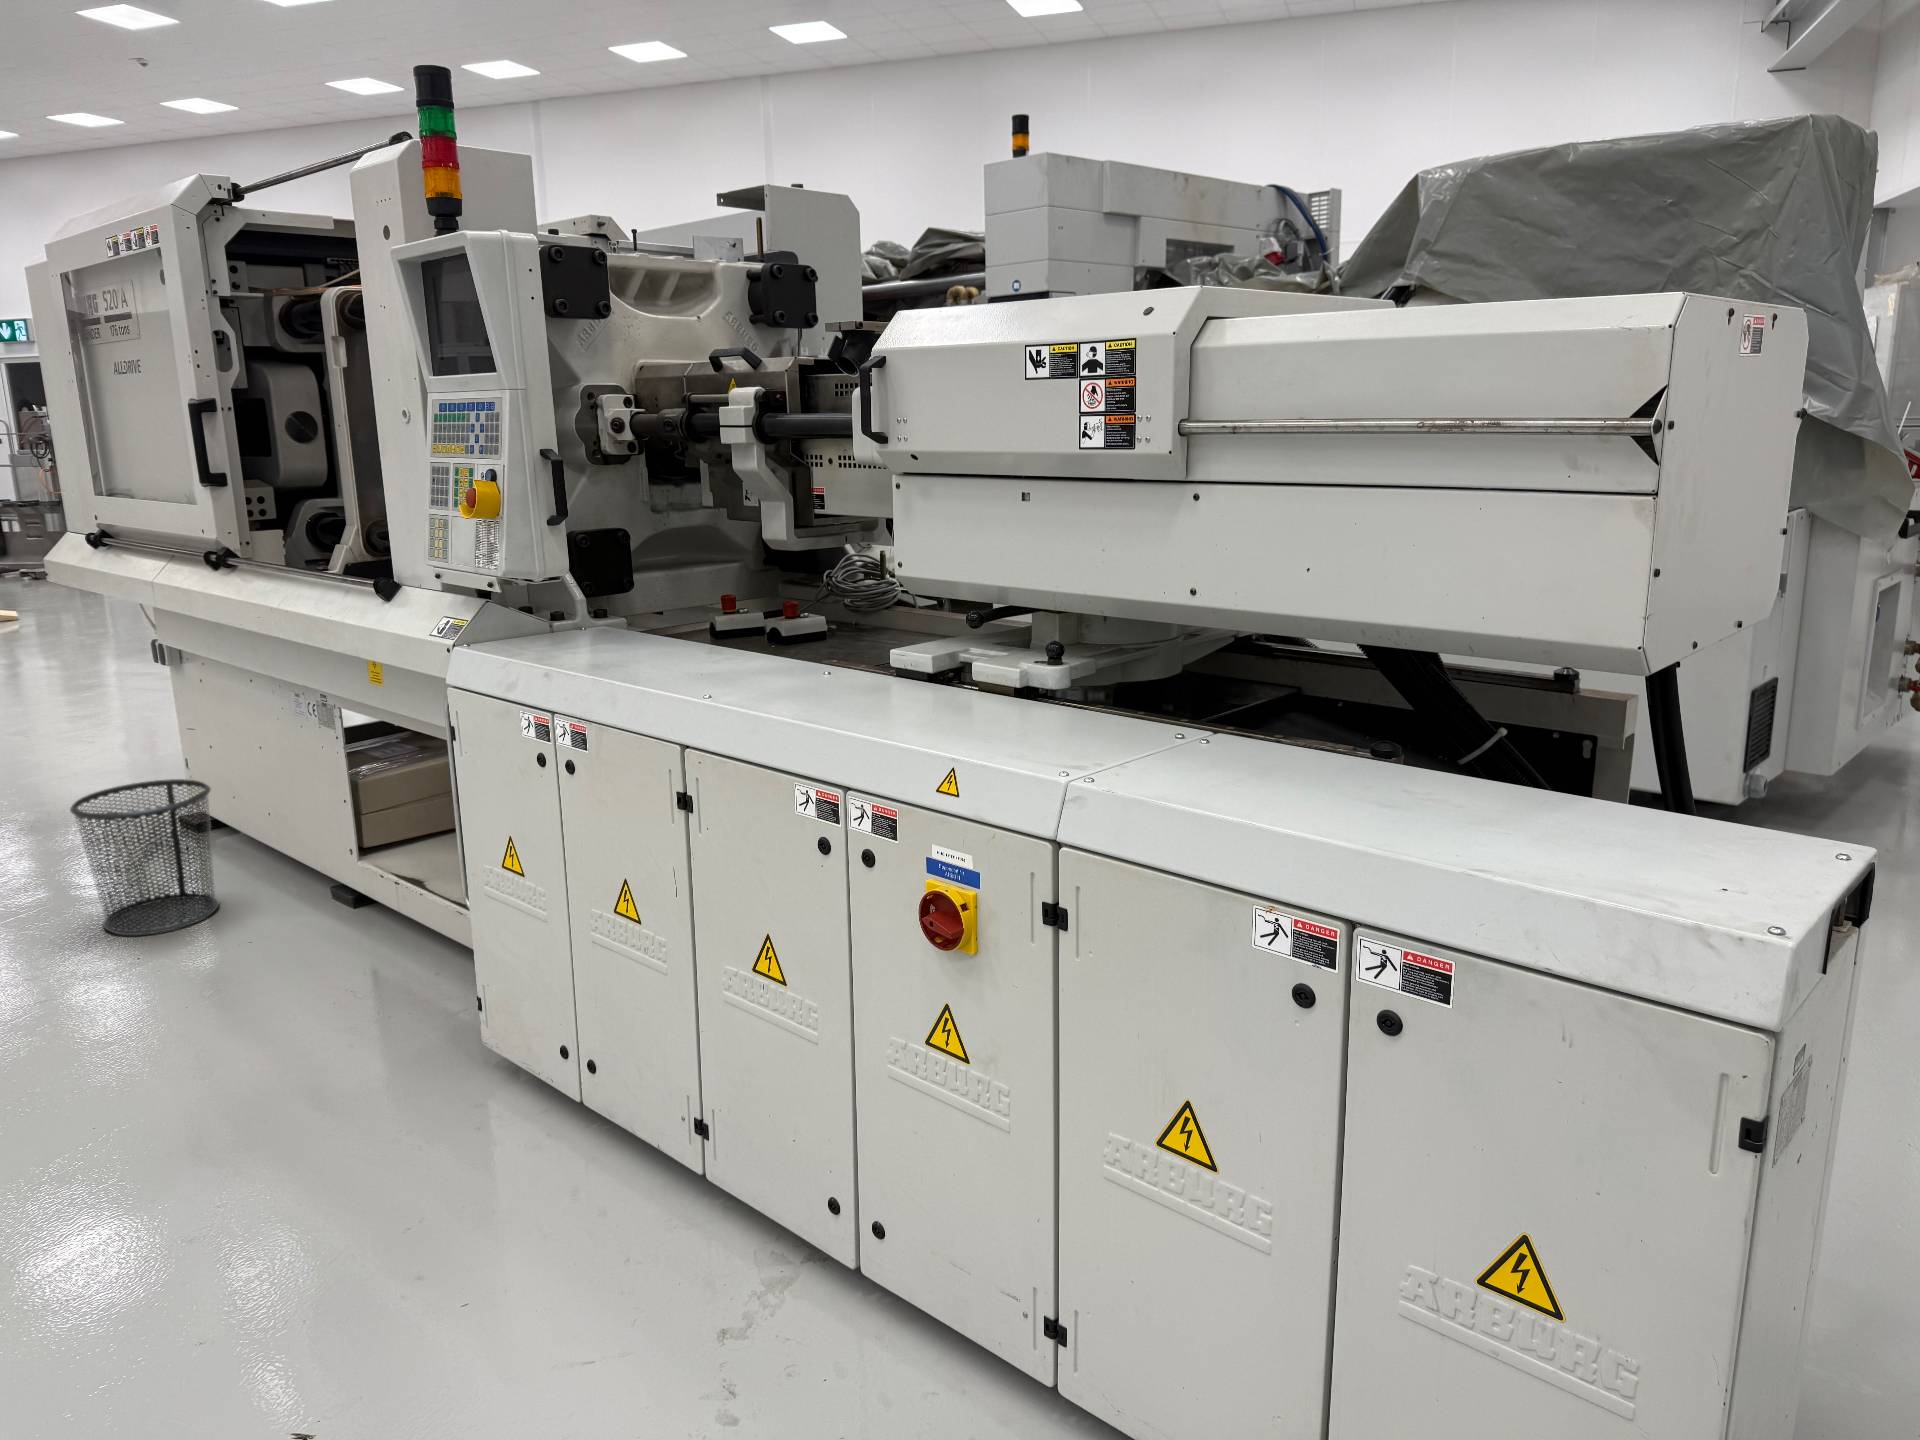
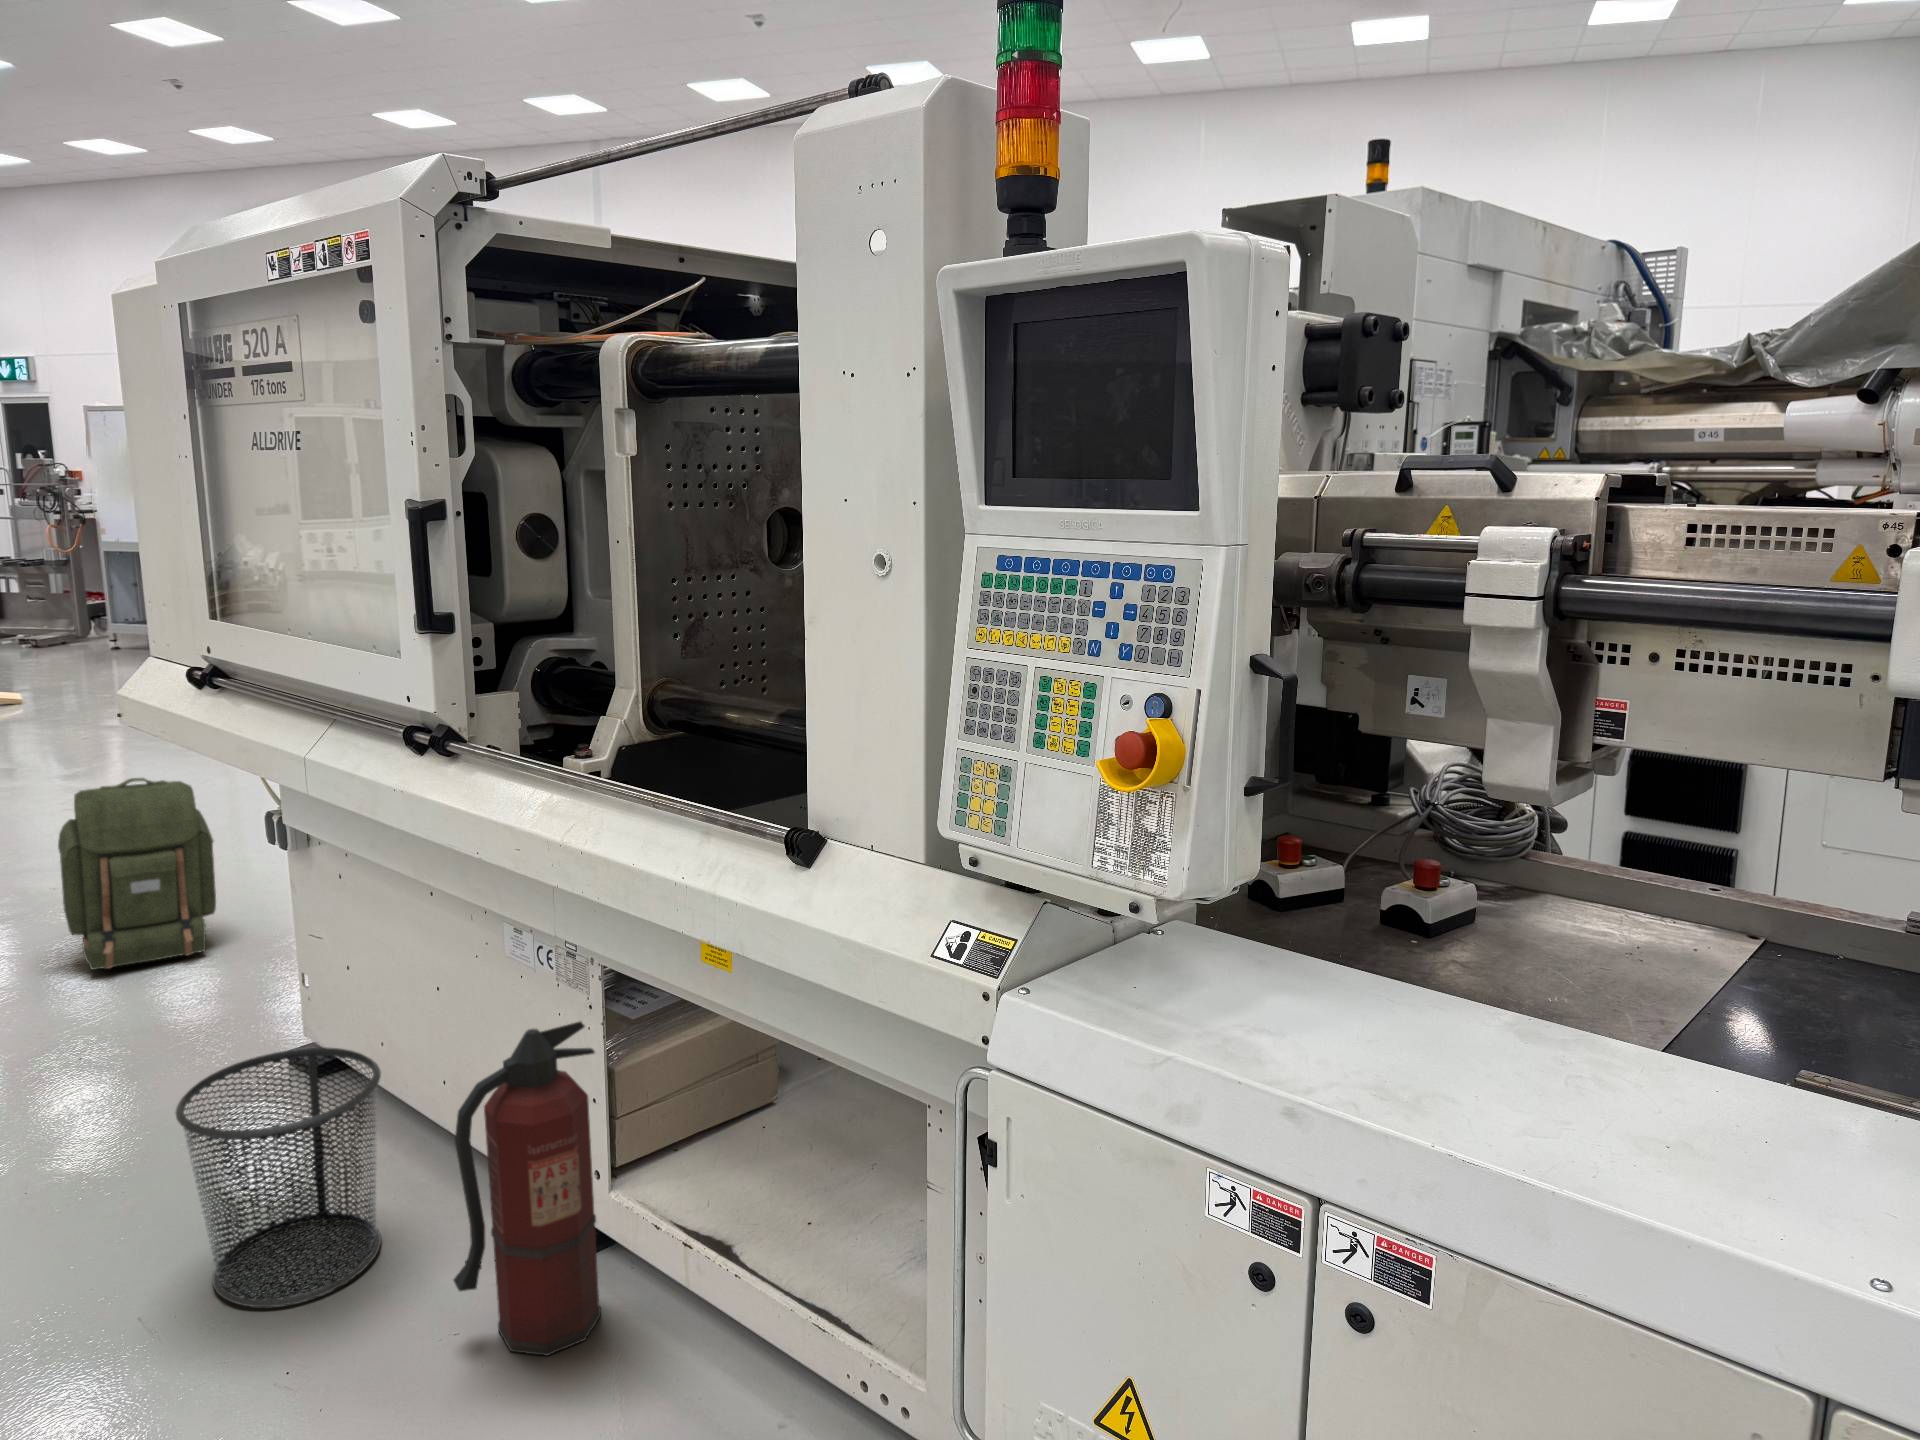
backpack: none [20,636,144,779] -> present [58,778,216,970]
fire extinguisher: none [236,739,350,952] -> present [454,1022,601,1356]

